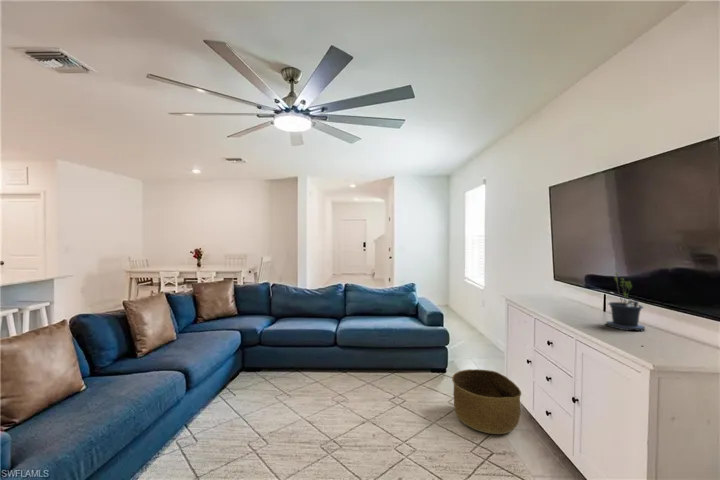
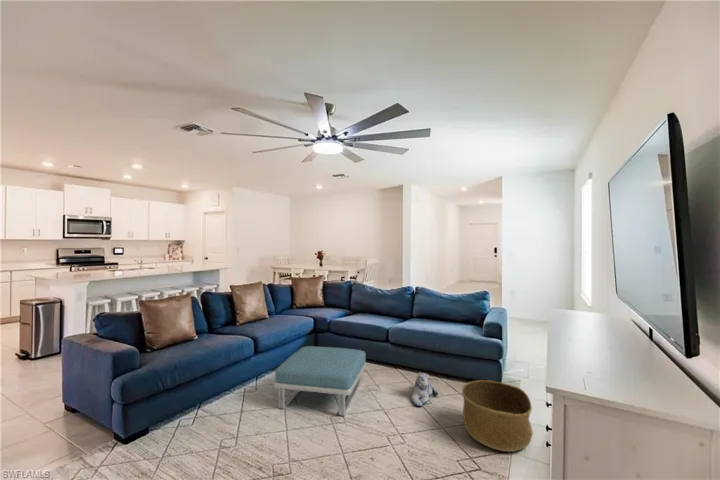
potted plant: present [606,272,645,331] -> none [588,285,637,357]
footstool: none [242,361,344,456] -> present [274,346,366,416]
plush toy: none [383,374,409,410] -> present [411,372,438,406]

